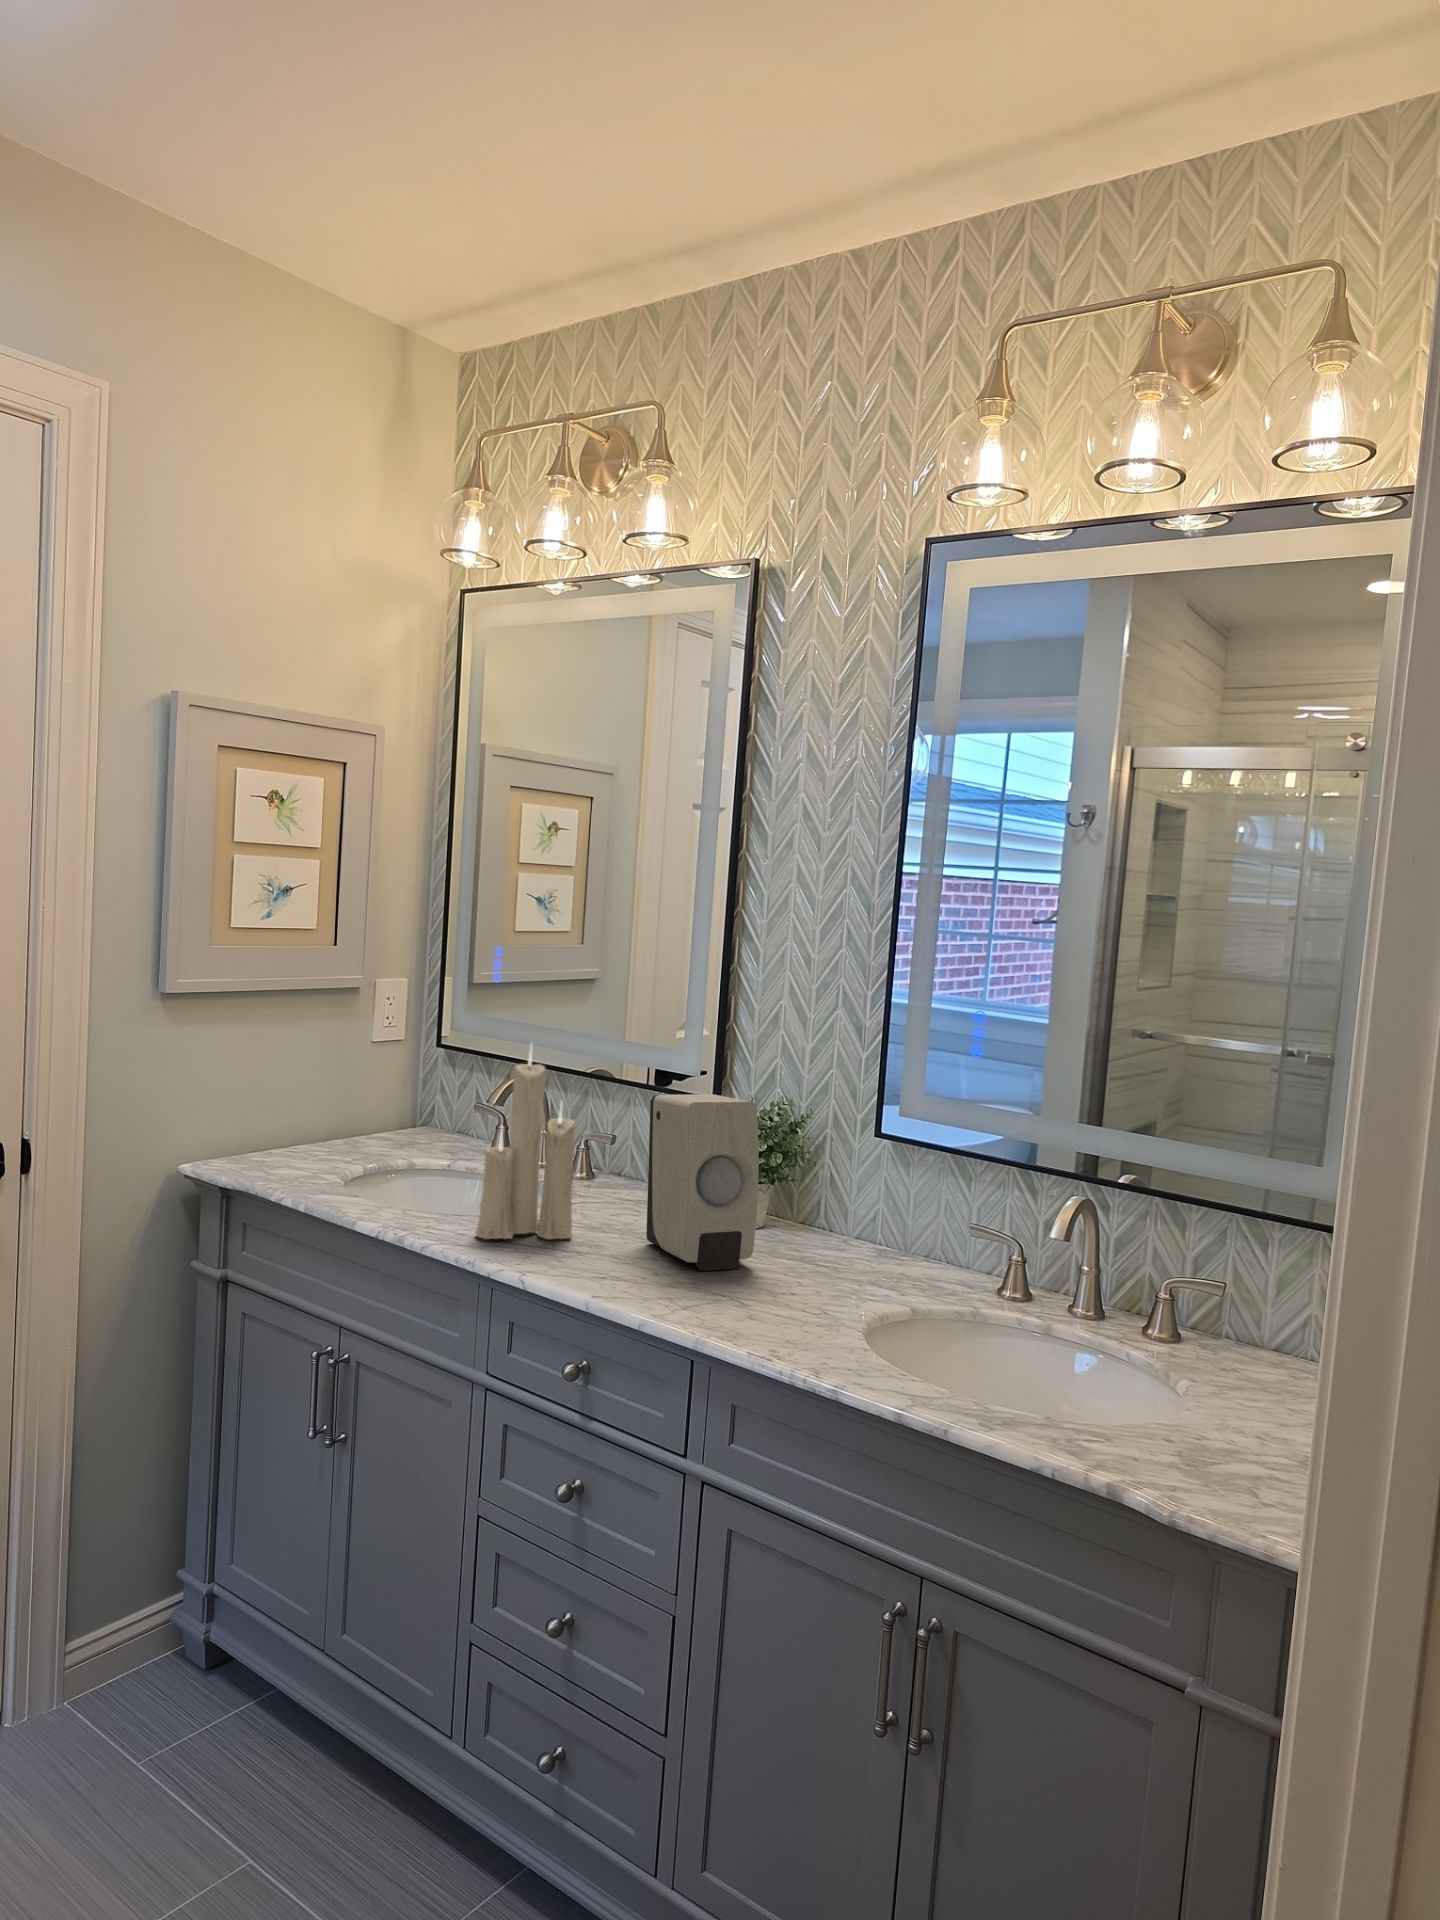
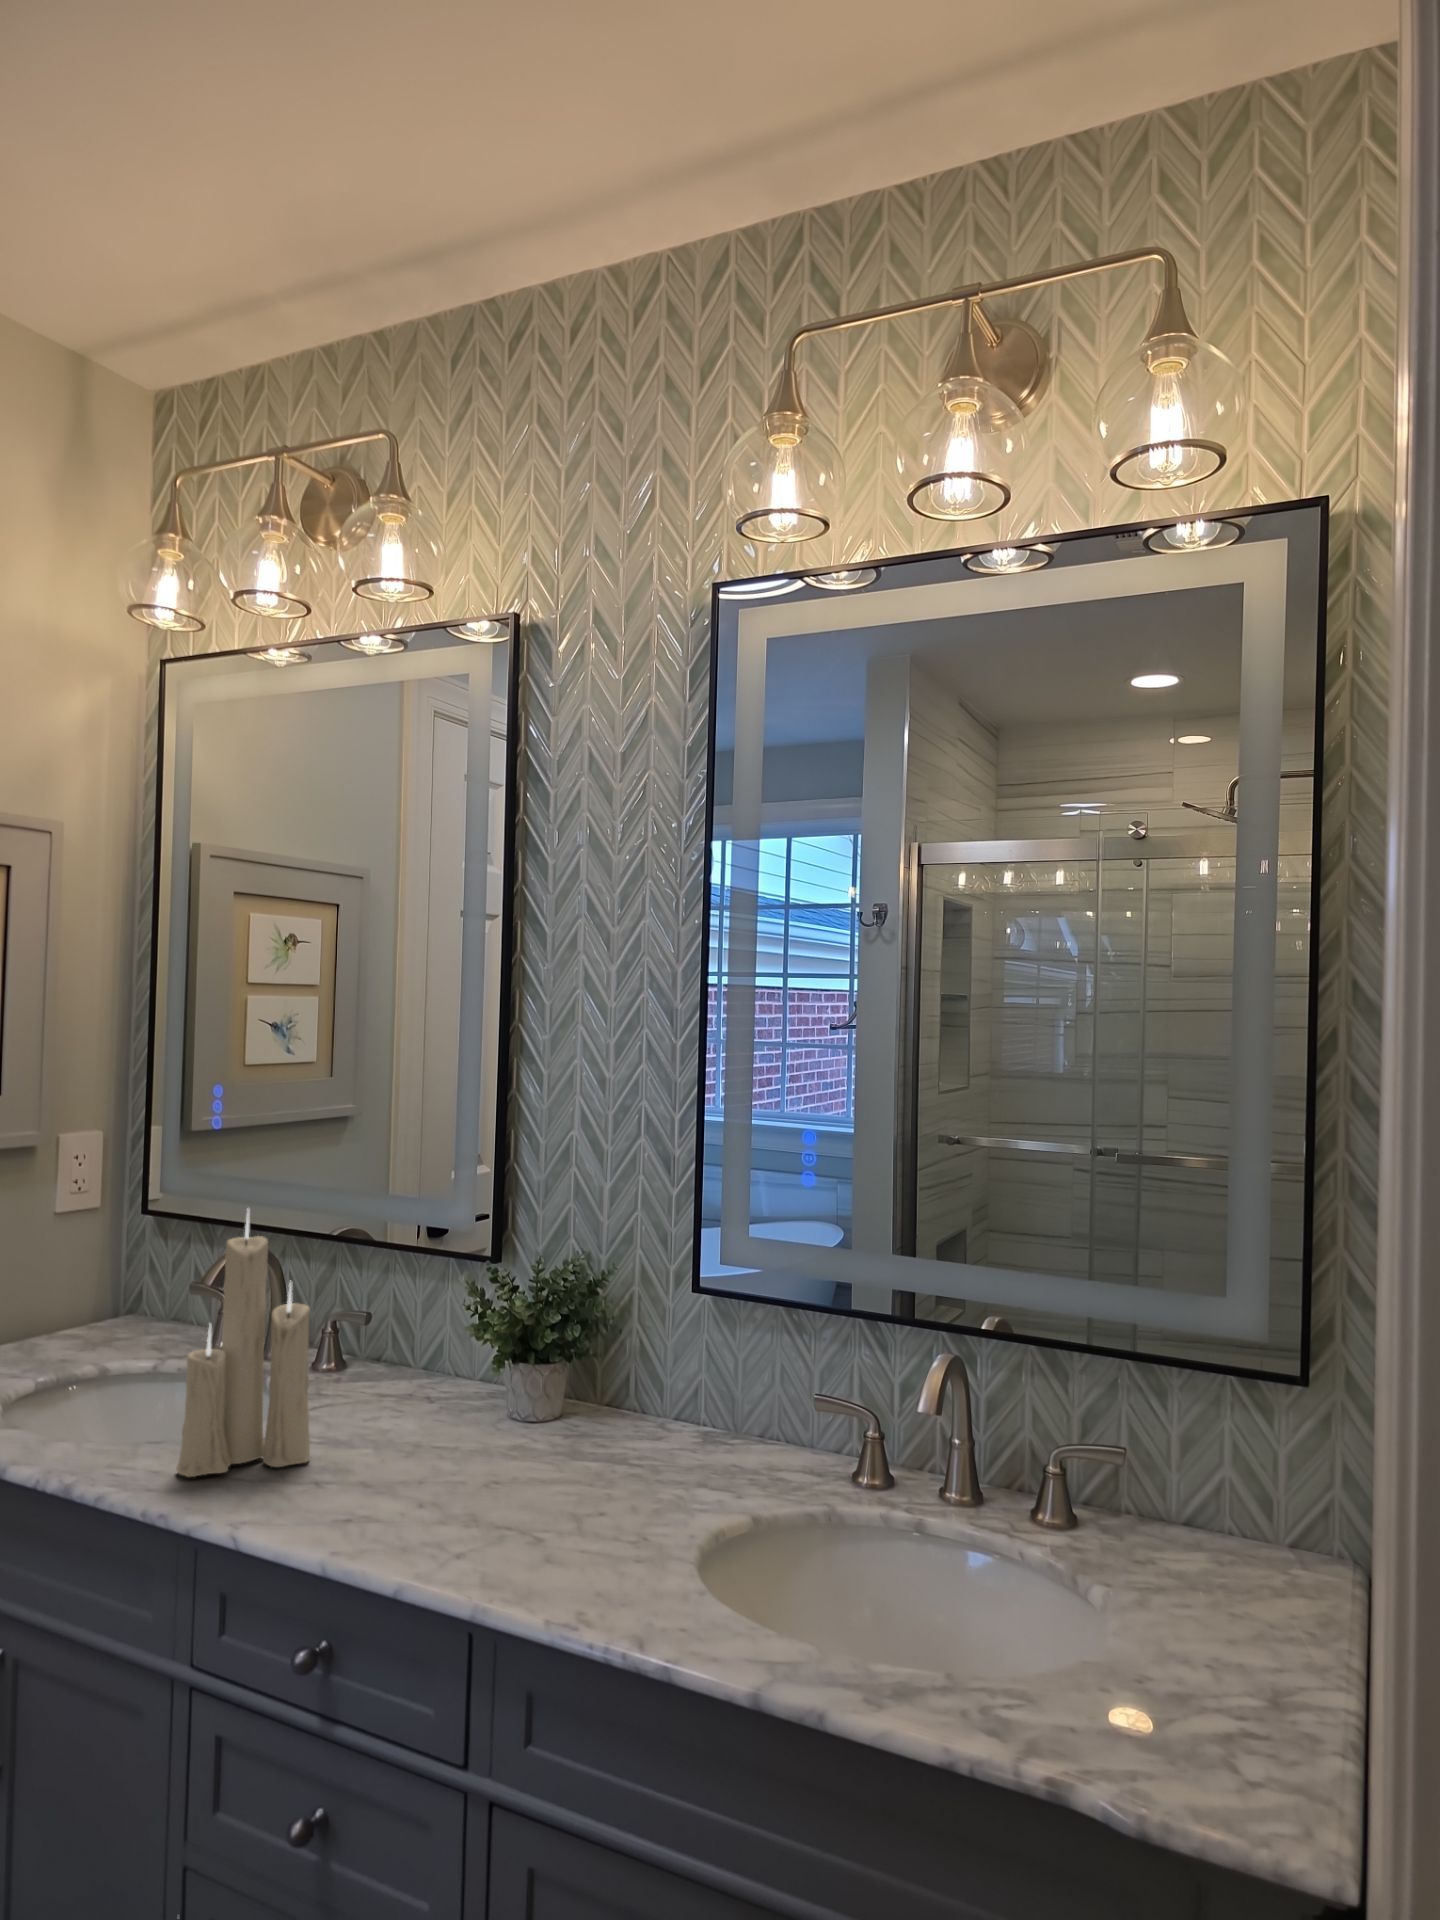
soap dispenser: present [646,1094,759,1271] -> none [408,1257,550,1492]

